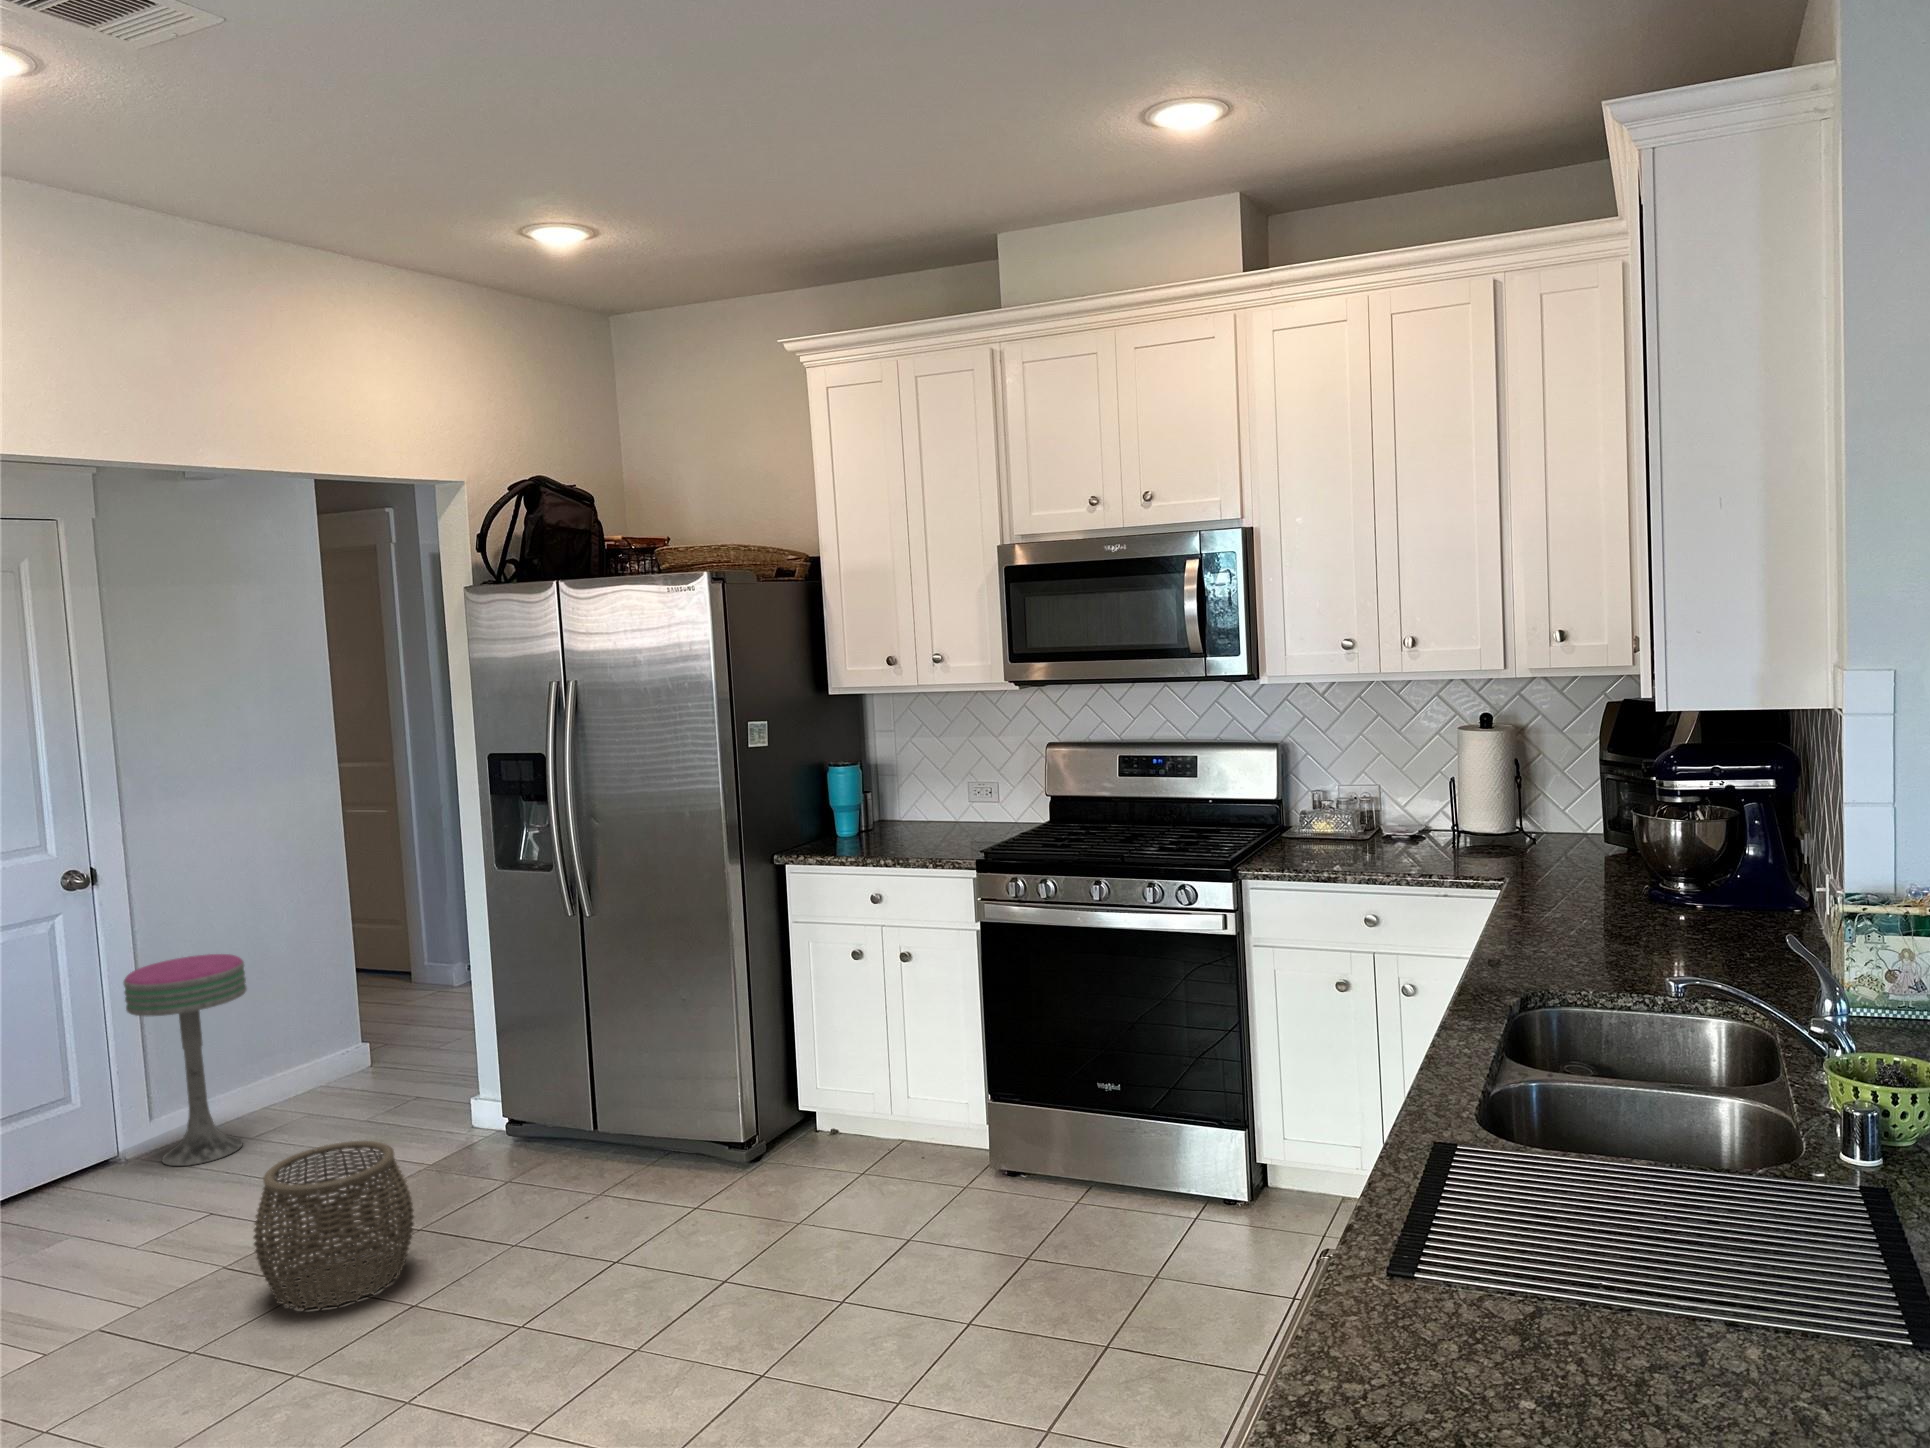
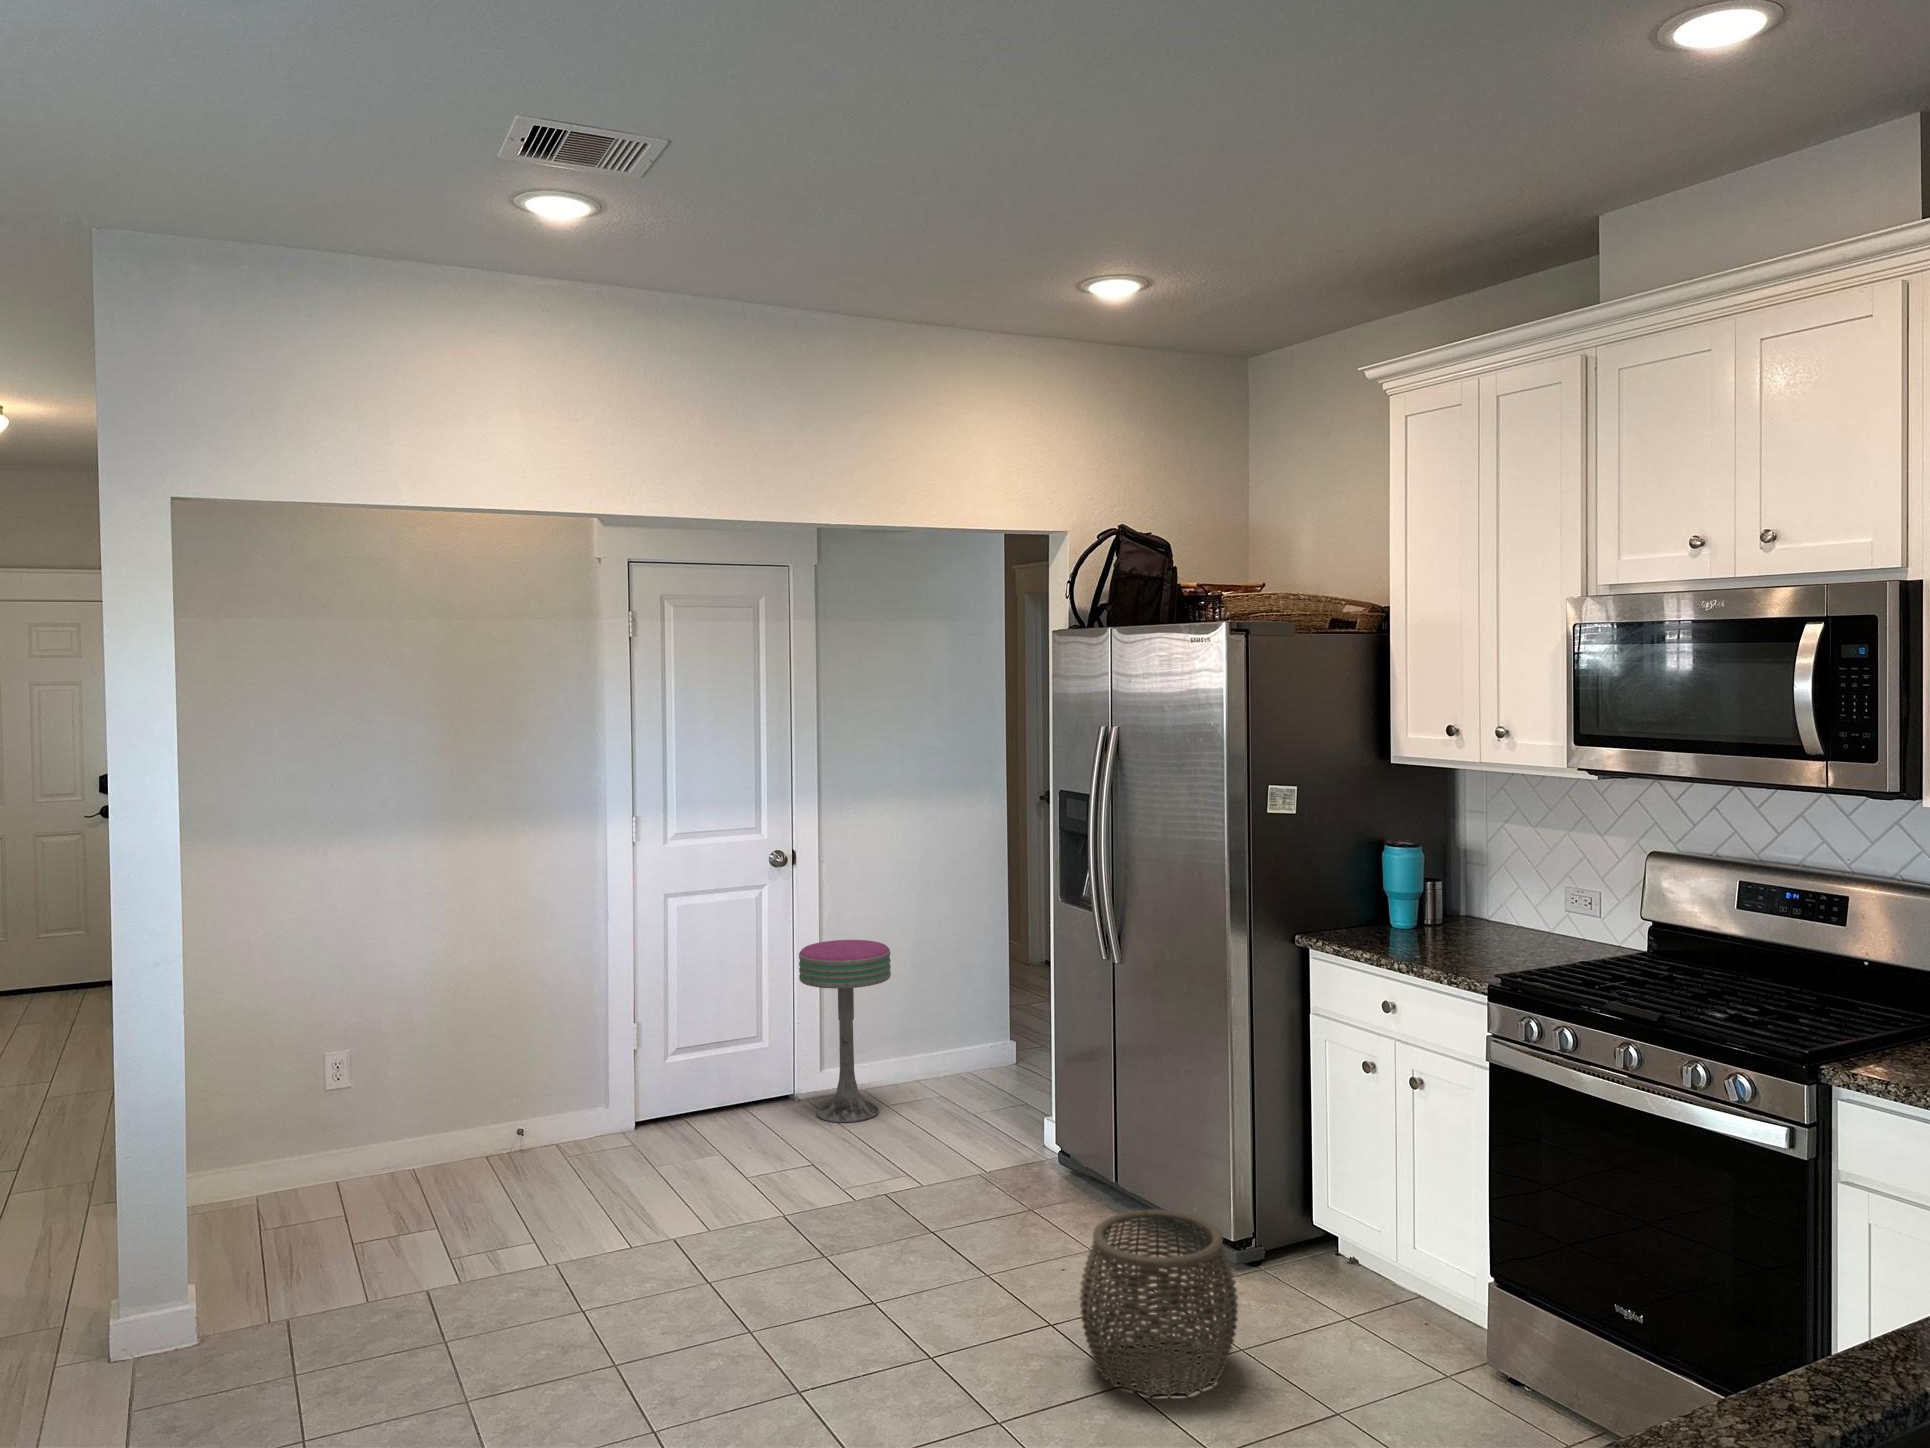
woven basket: present [253,1141,414,1310] -> present [1080,1209,1238,1397]

